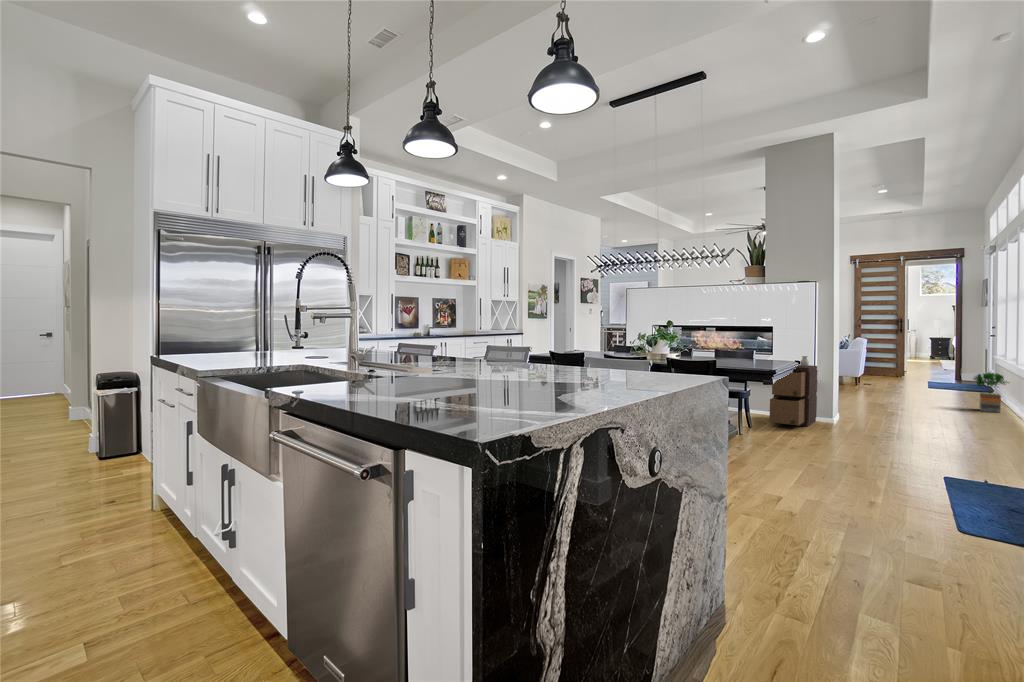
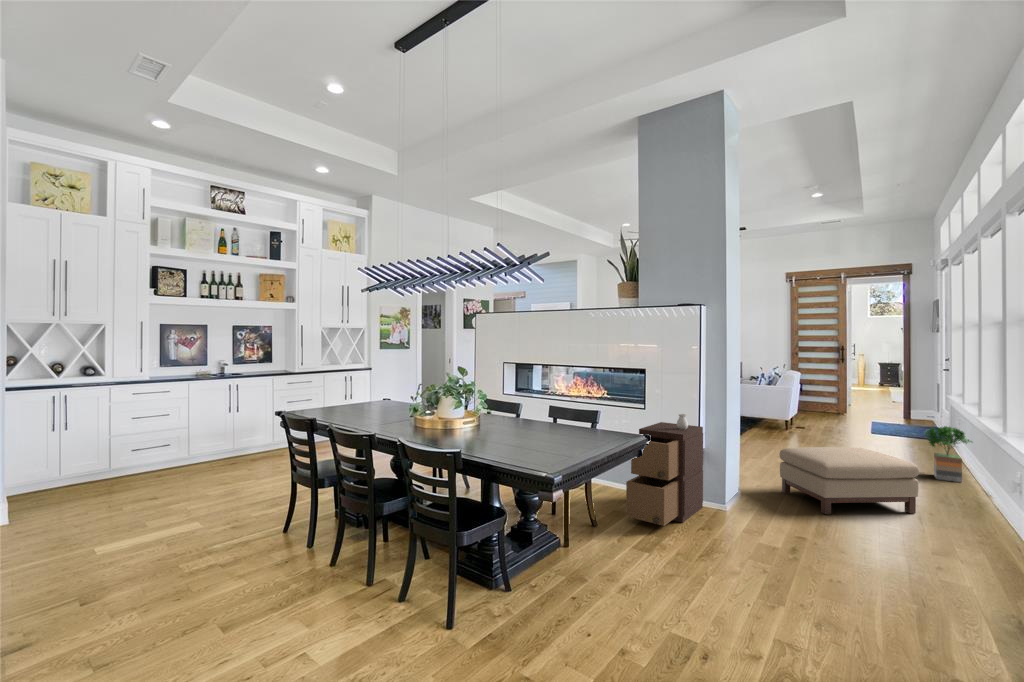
ottoman: none [867,384,969,425] -> present [780,447,919,514]

